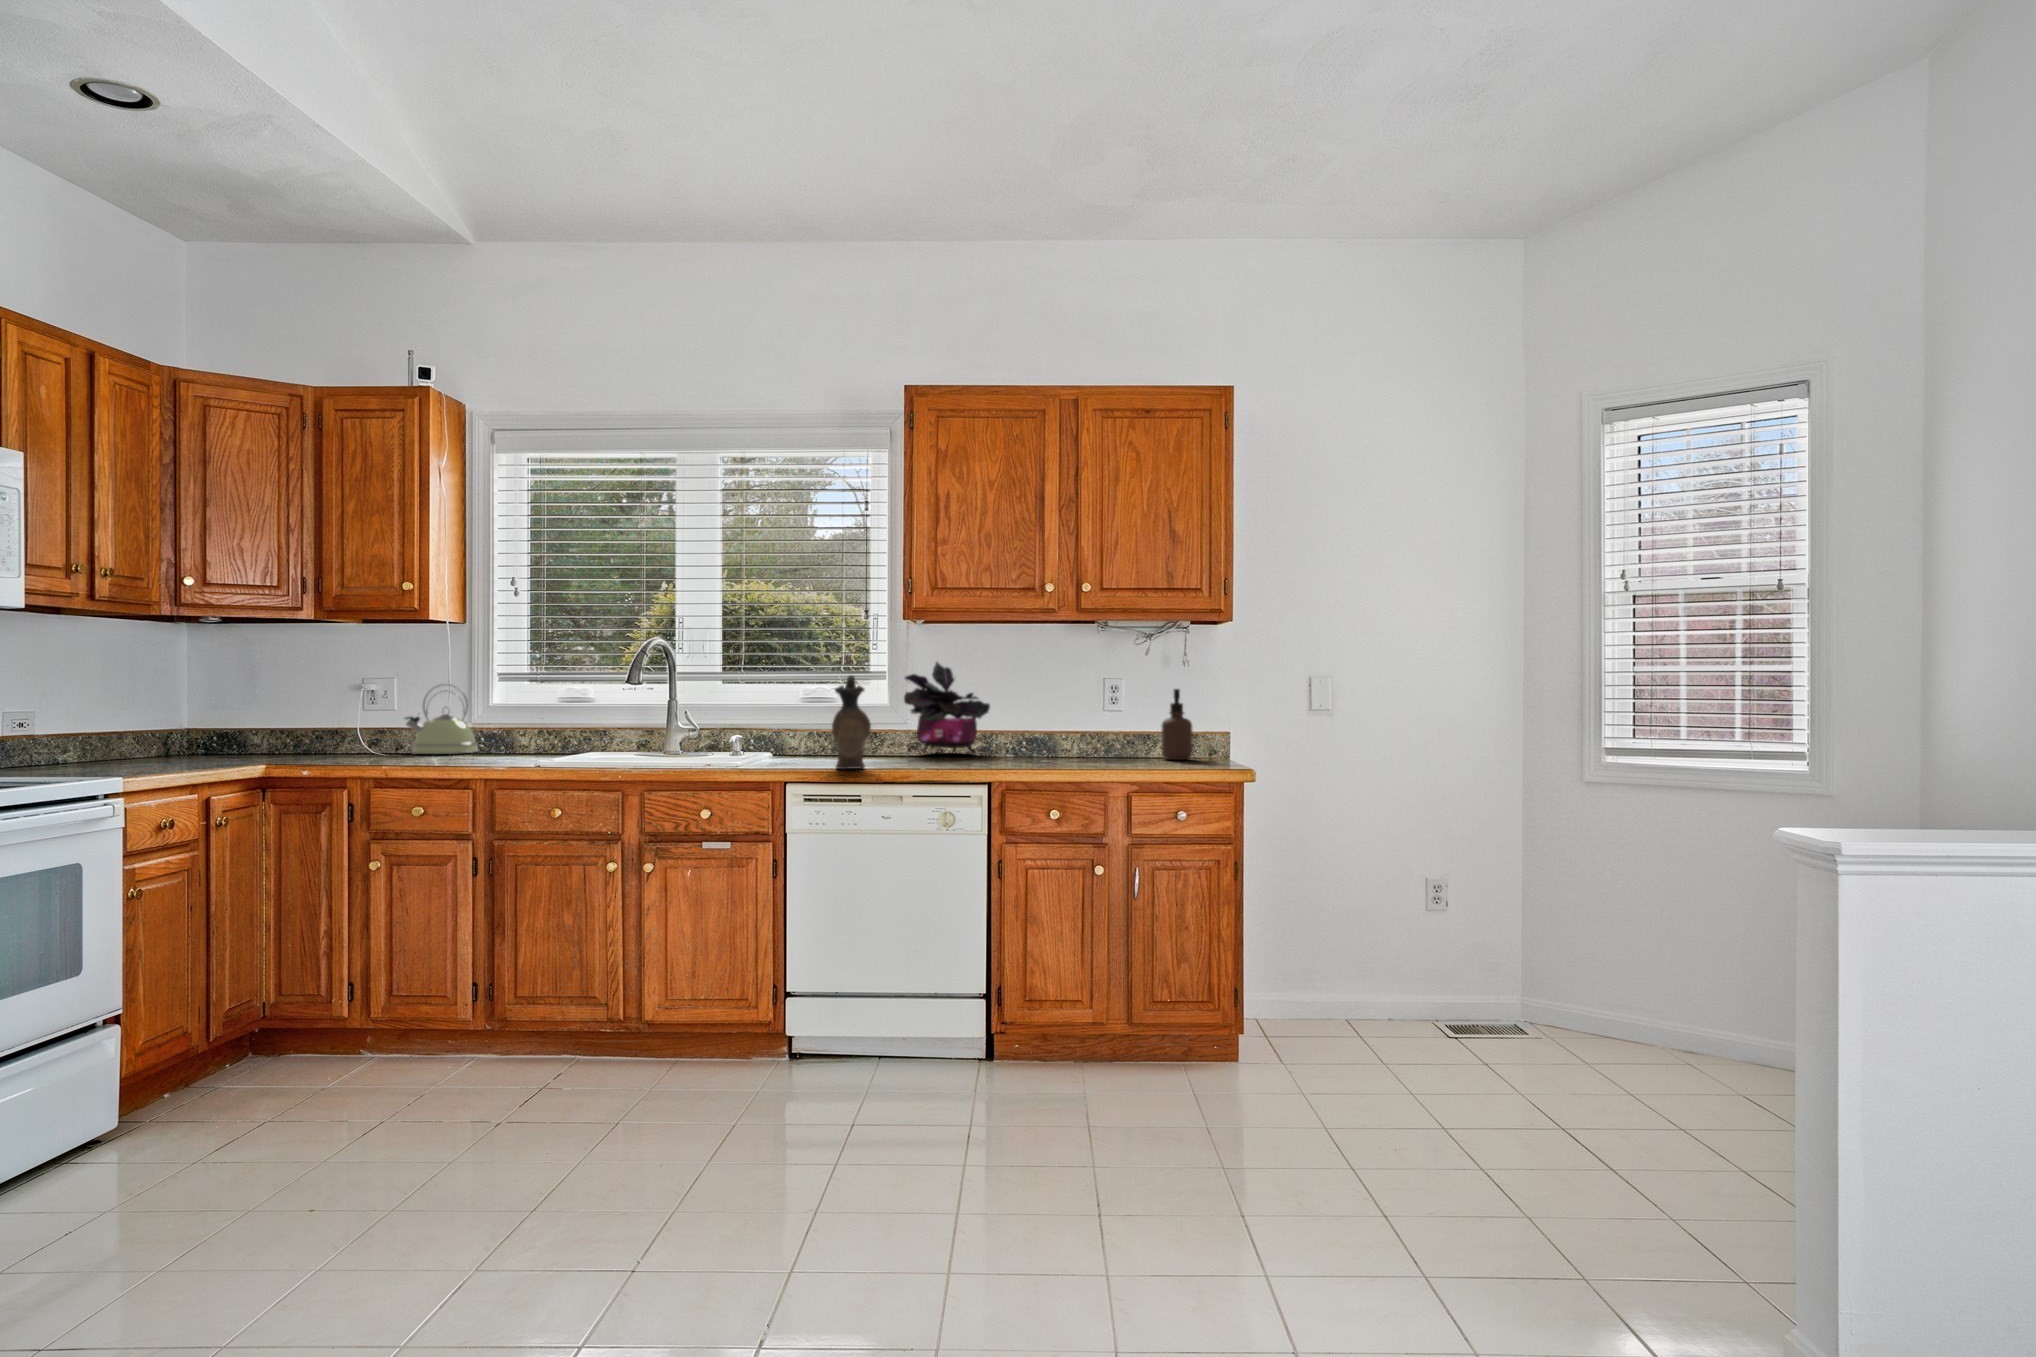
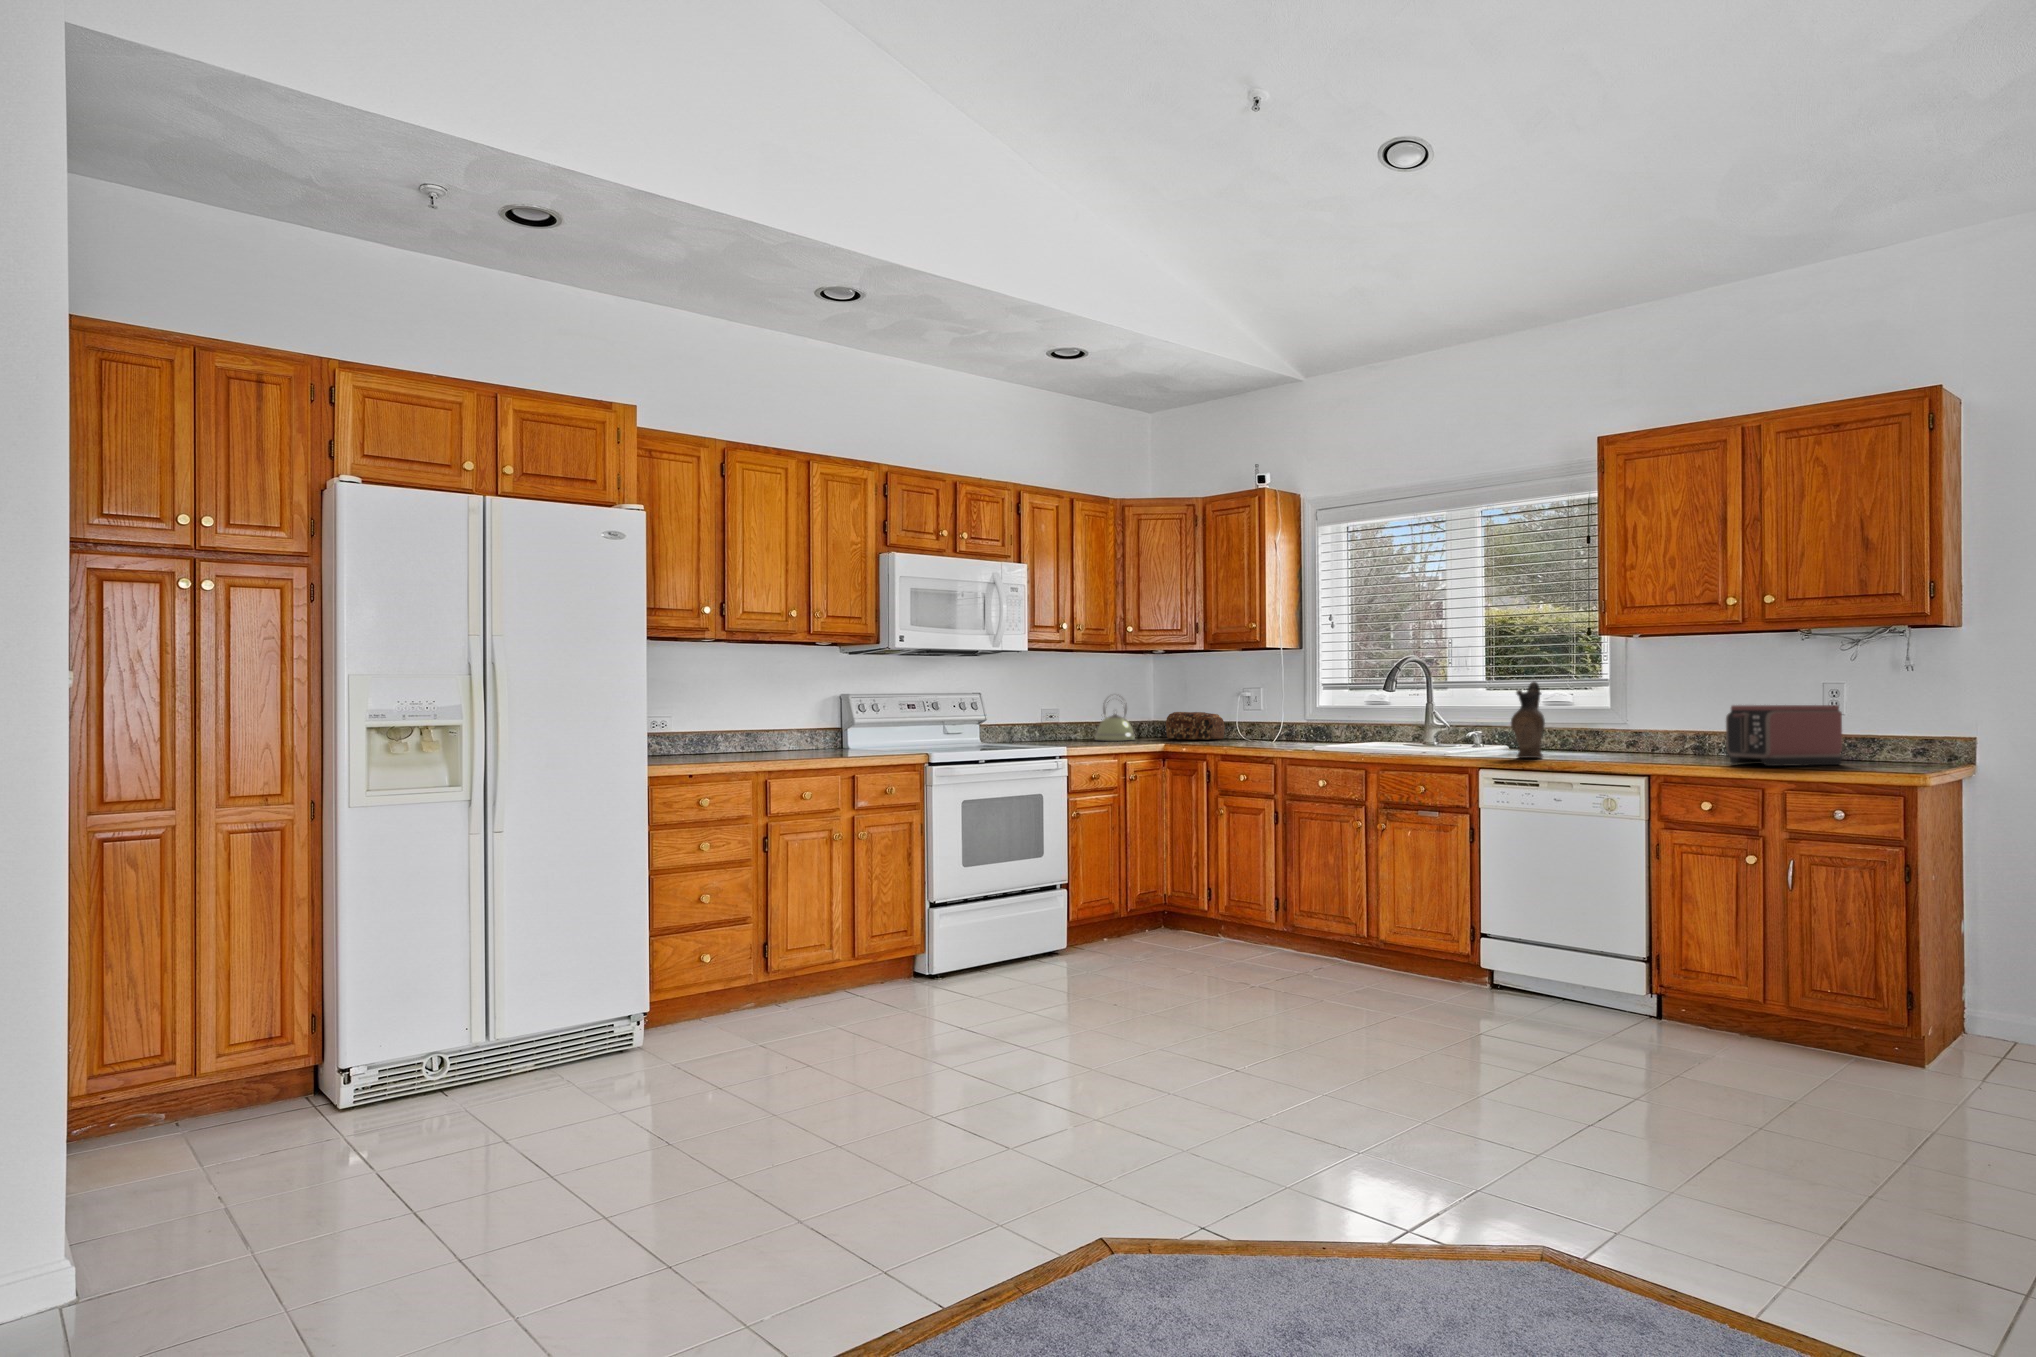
potted plant: present [904,662,990,754] -> none [1613,666,1701,753]
kettle: present [405,684,478,754] -> present [1095,696,1135,741]
soap dispenser: present [1161,689,1193,760] -> none [1875,691,1914,763]
toaster: none [1061,703,1150,769] -> present [1726,705,1842,766]
bread loaf: none [242,713,345,756] -> present [1166,712,1225,740]

